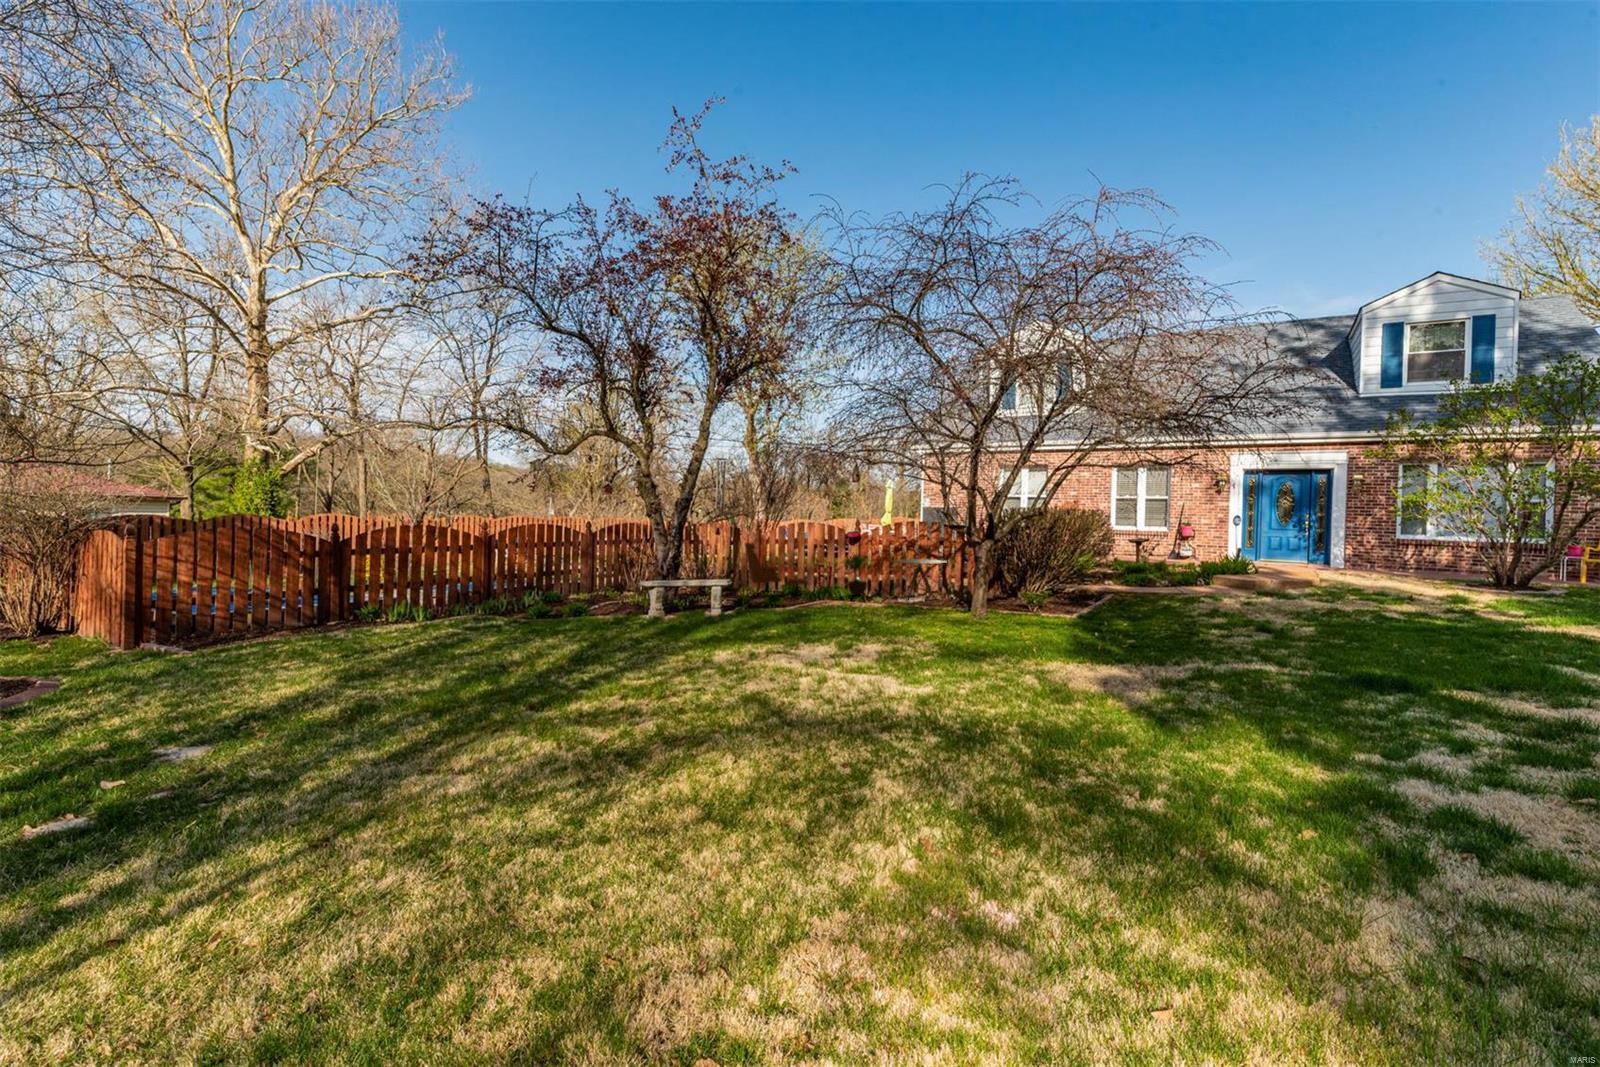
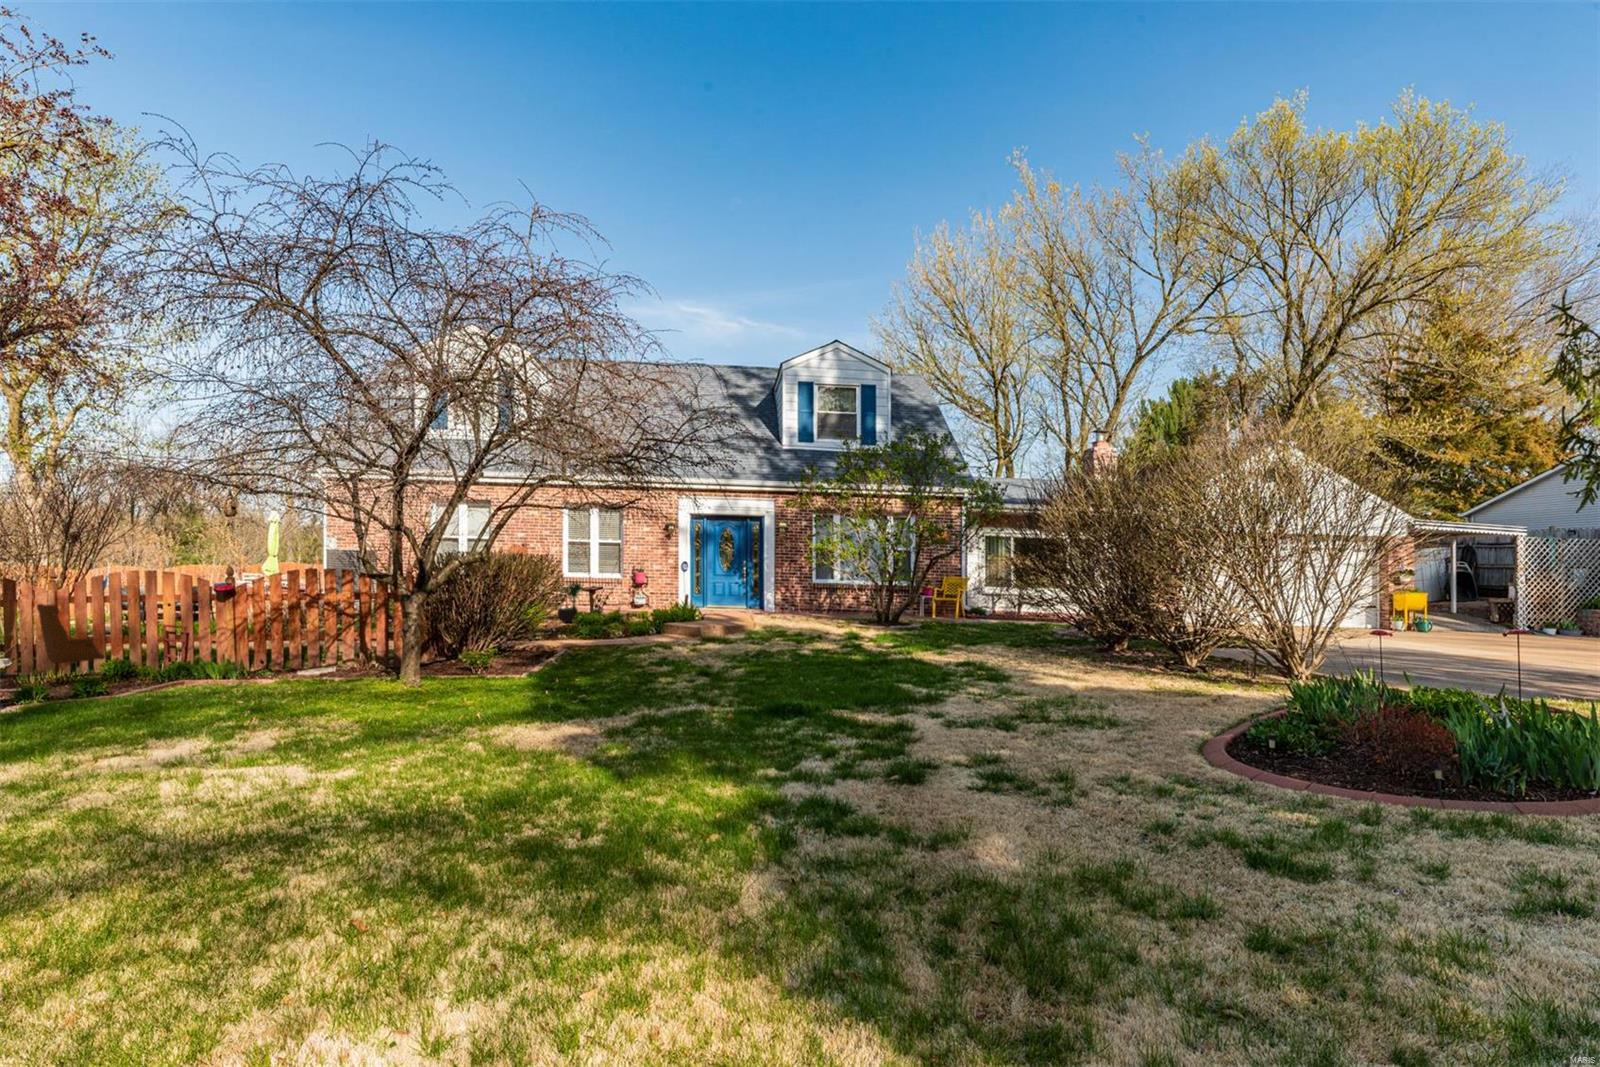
potted tree: present [843,554,867,595] -> present [557,582,583,622]
round table: present [894,559,946,598] -> present [819,583,849,612]

